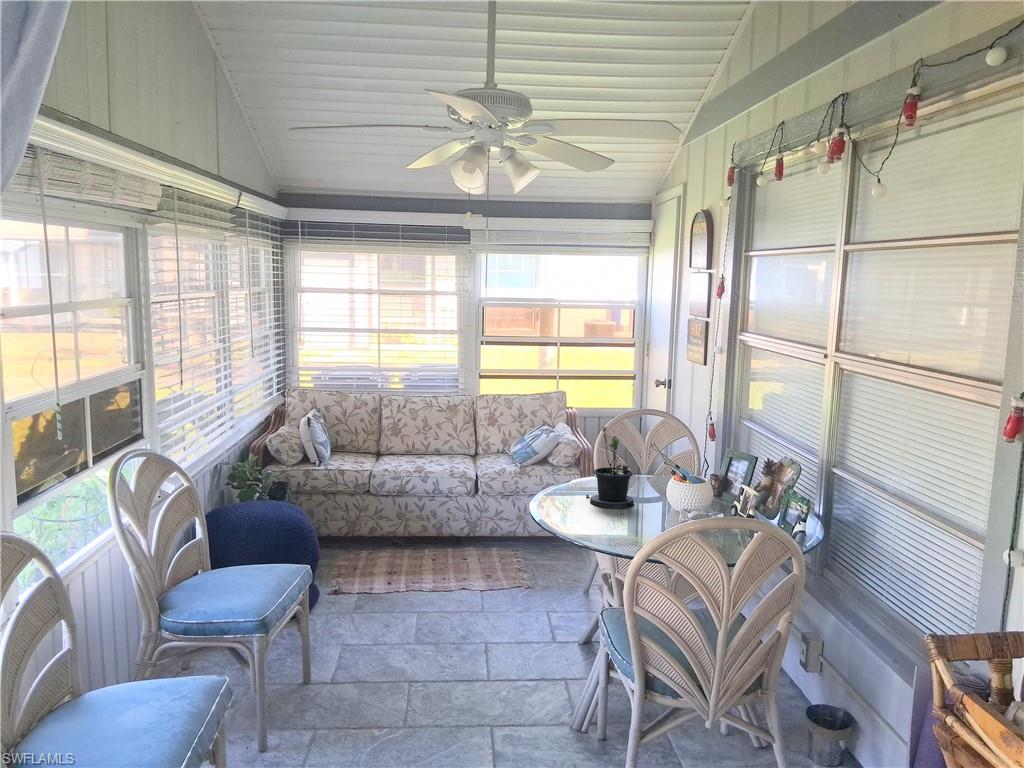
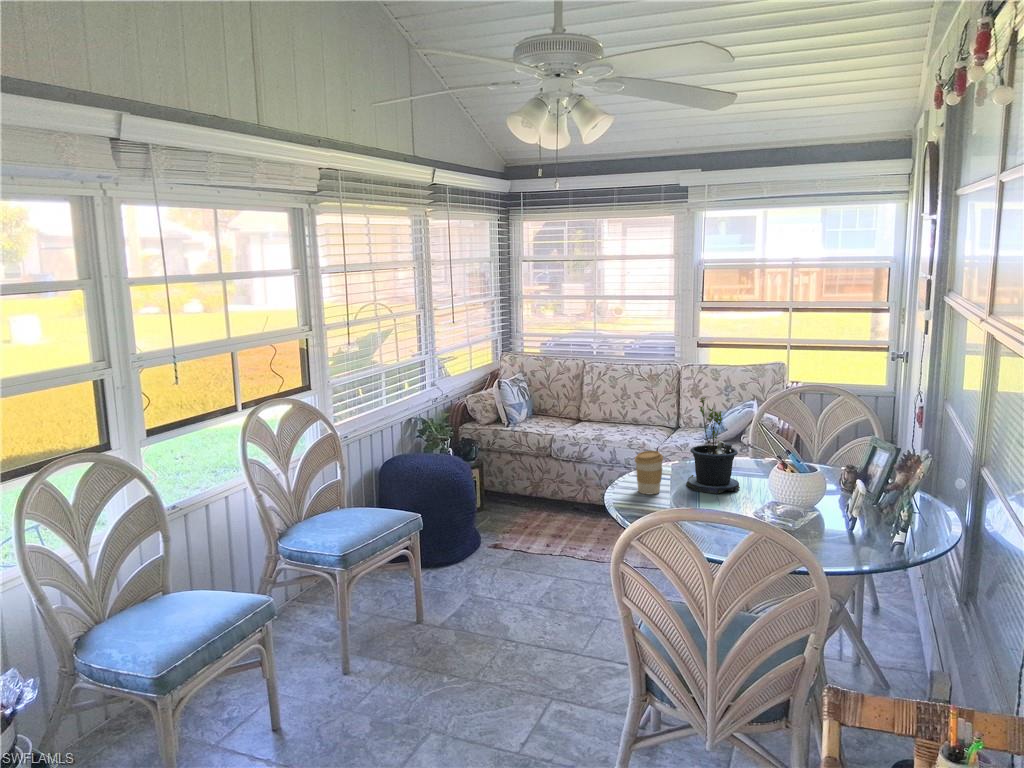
coffee cup: none [558,476,583,515] -> present [634,451,663,494]

